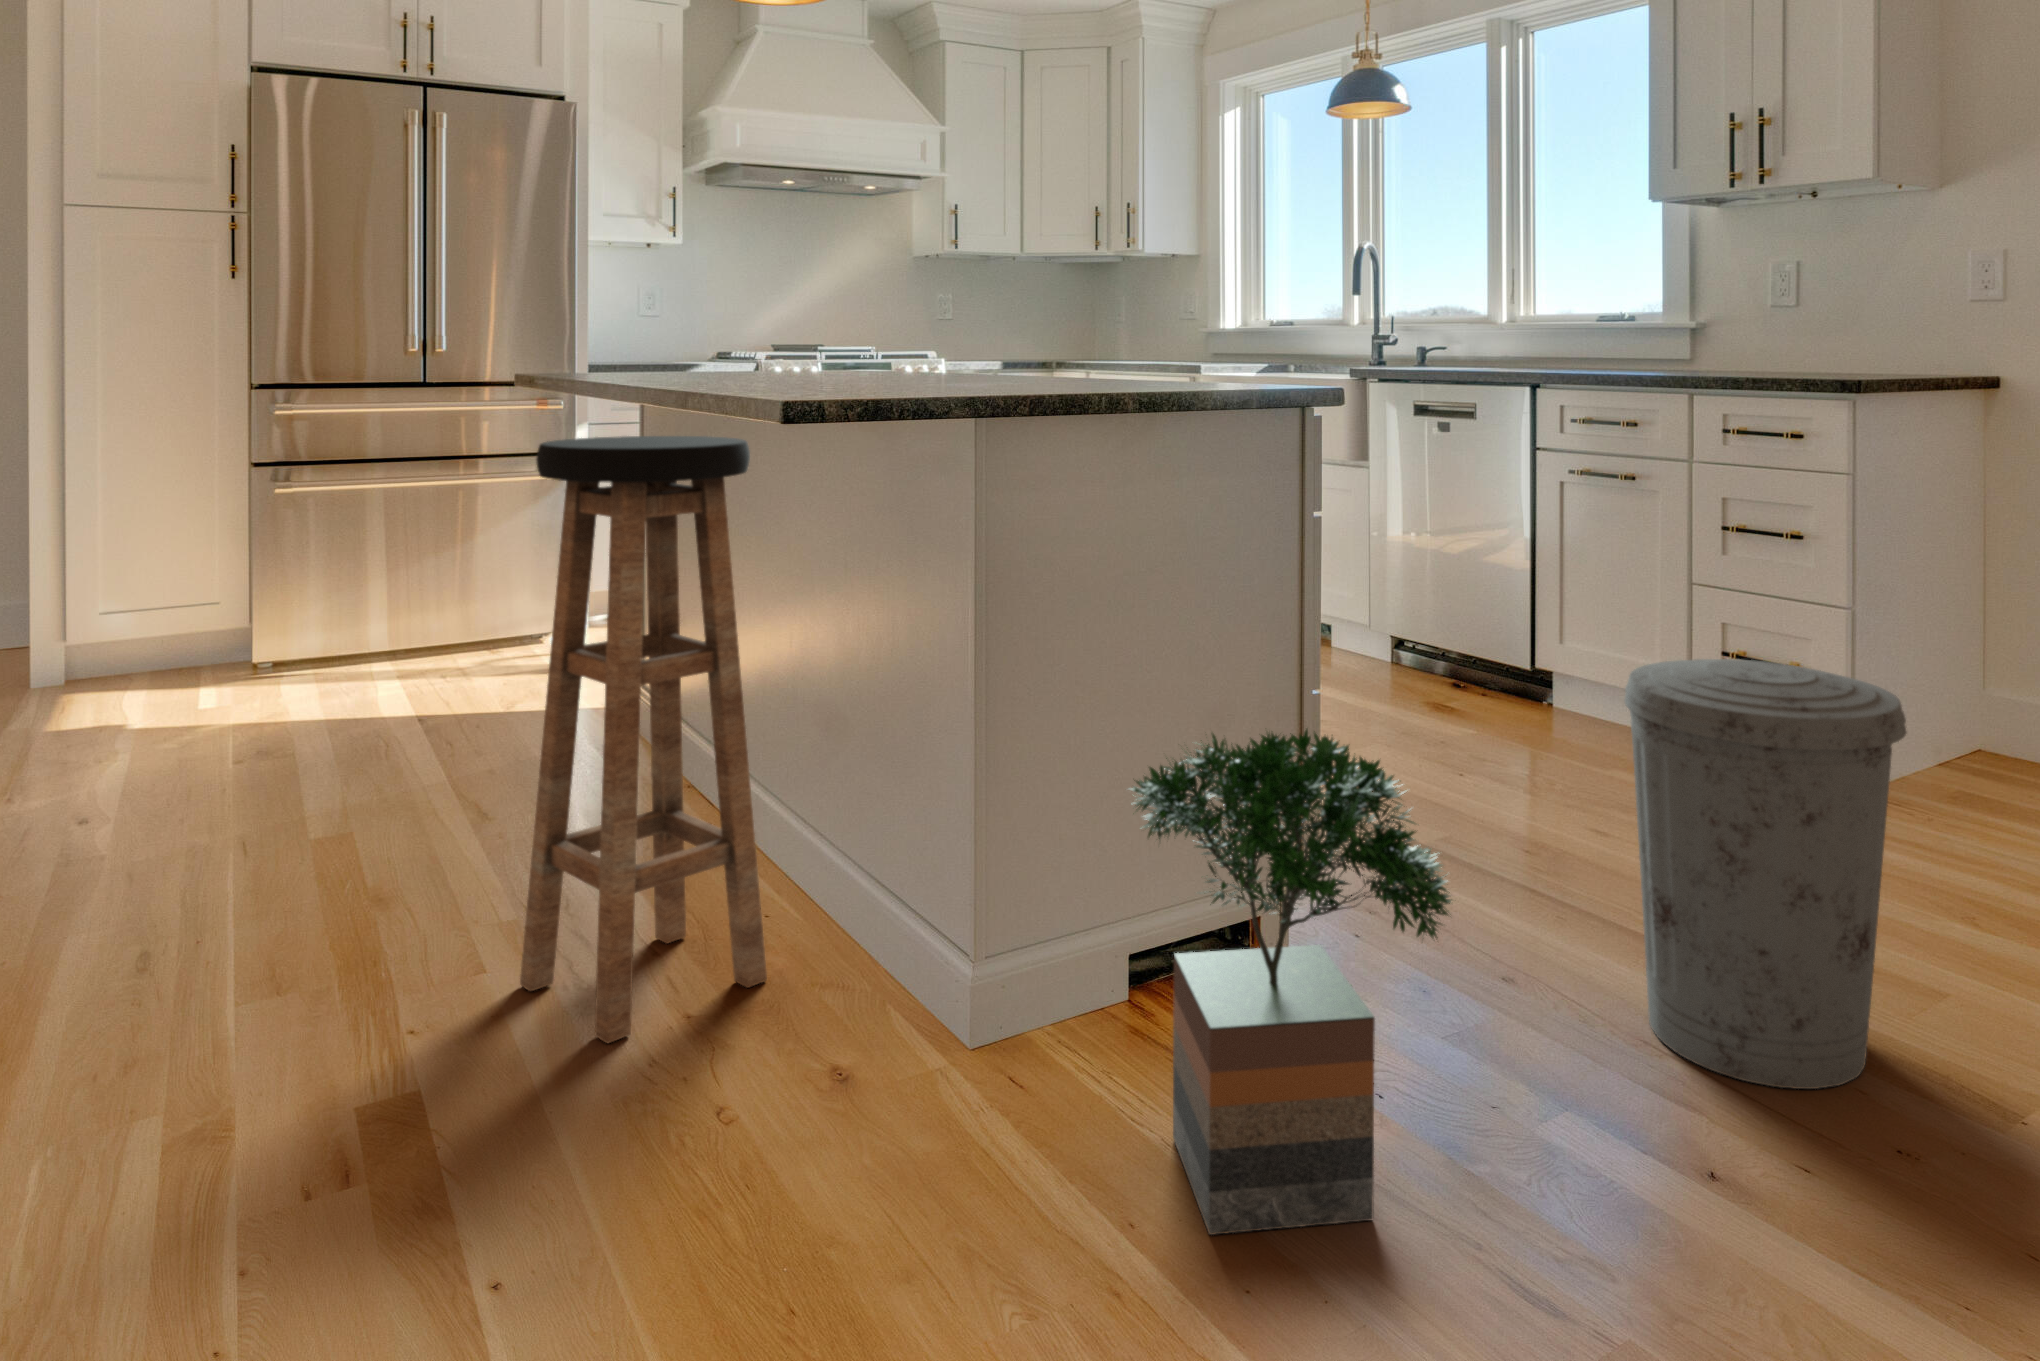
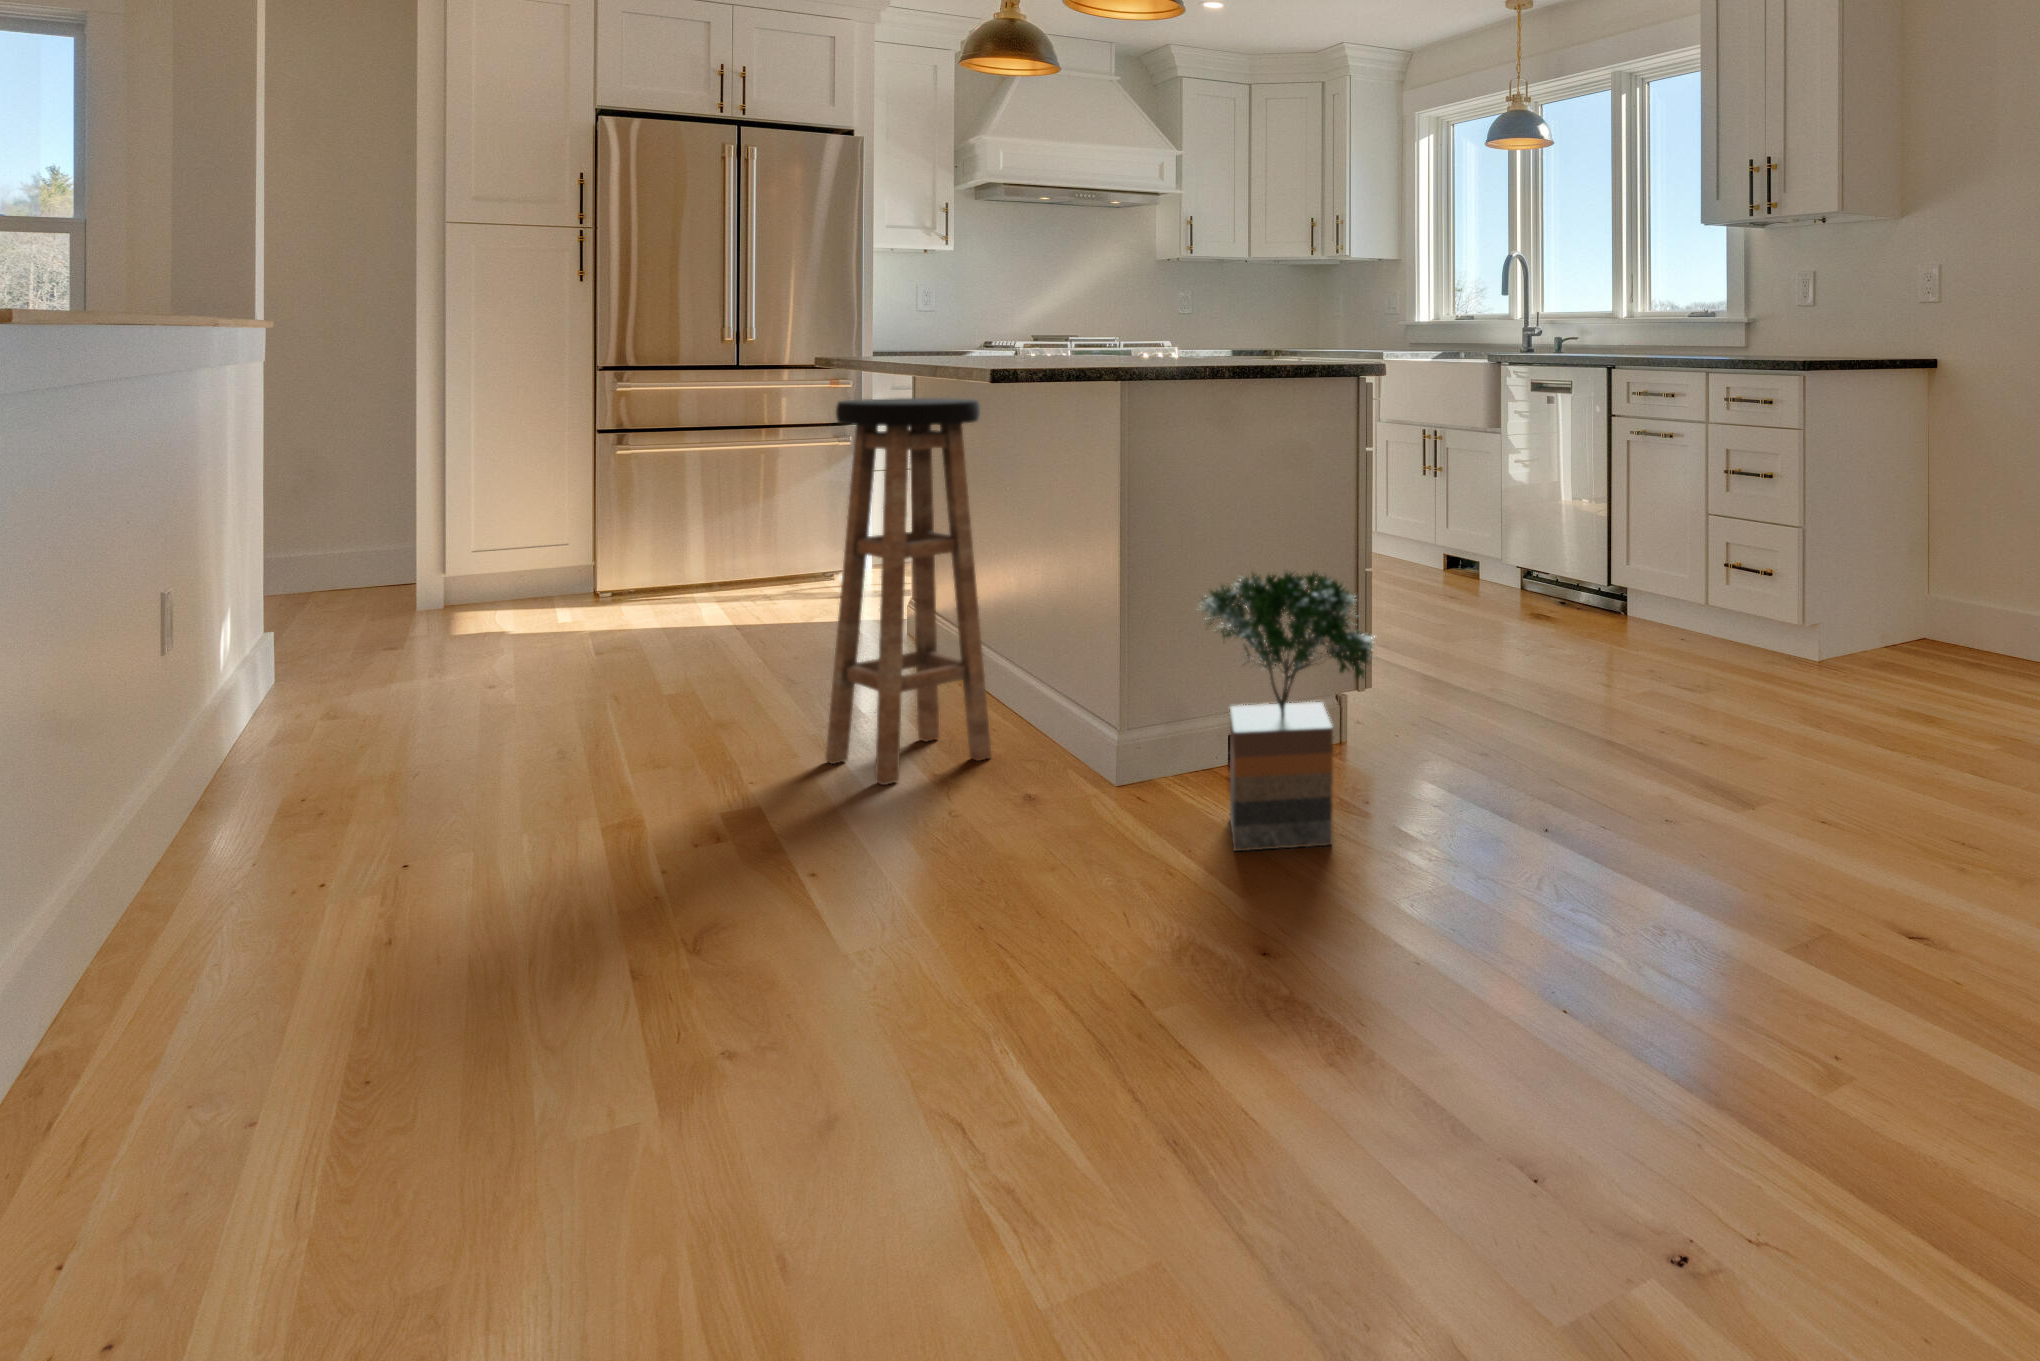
trash can: present [1624,659,1906,1089] -> none [1541,540,1702,794]

